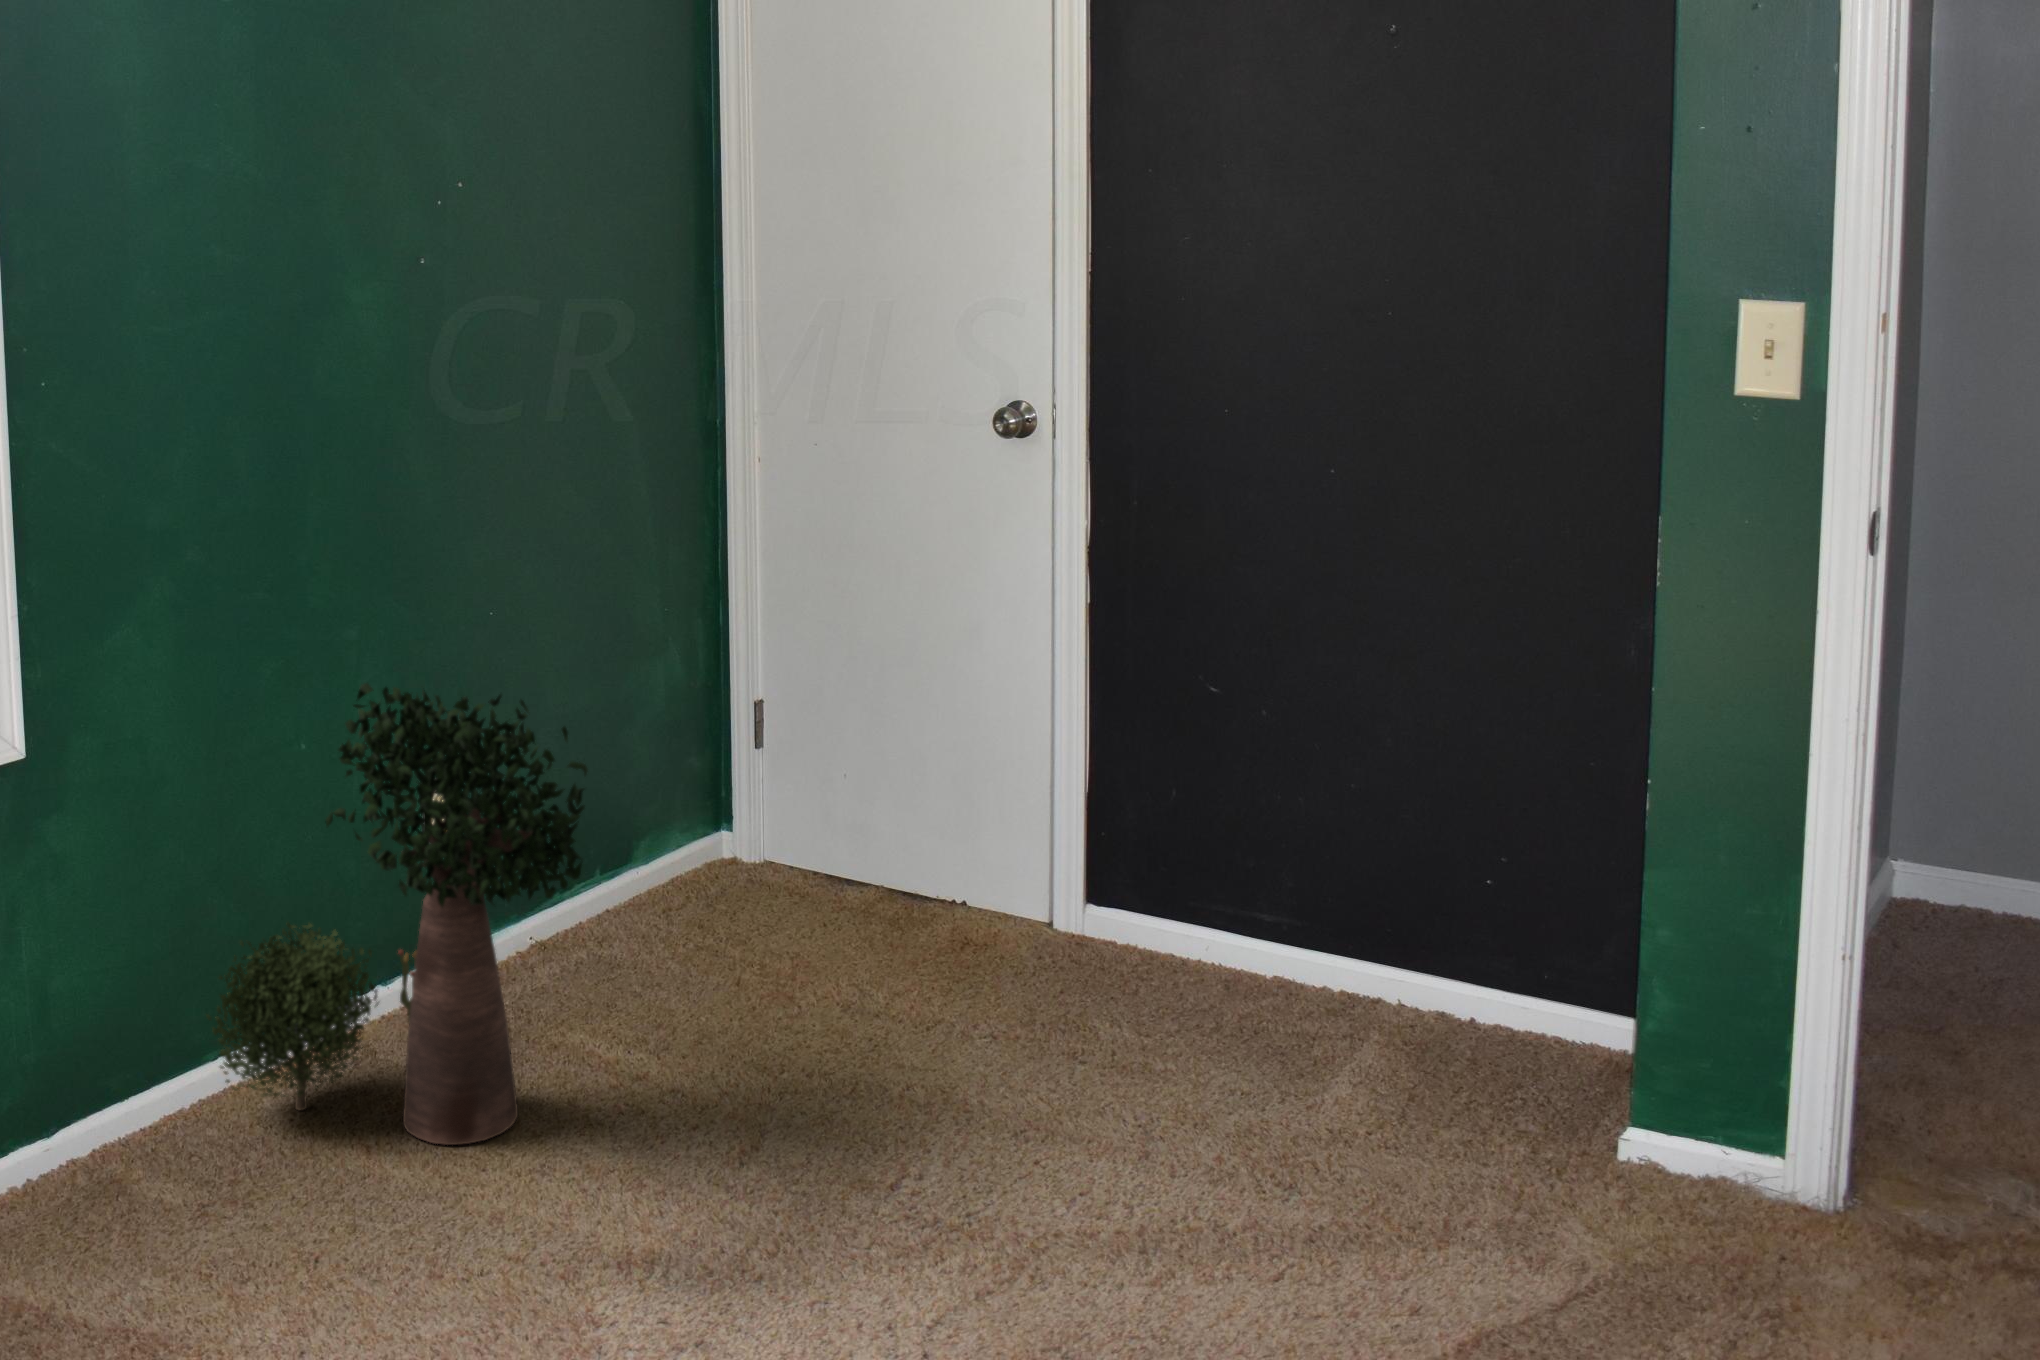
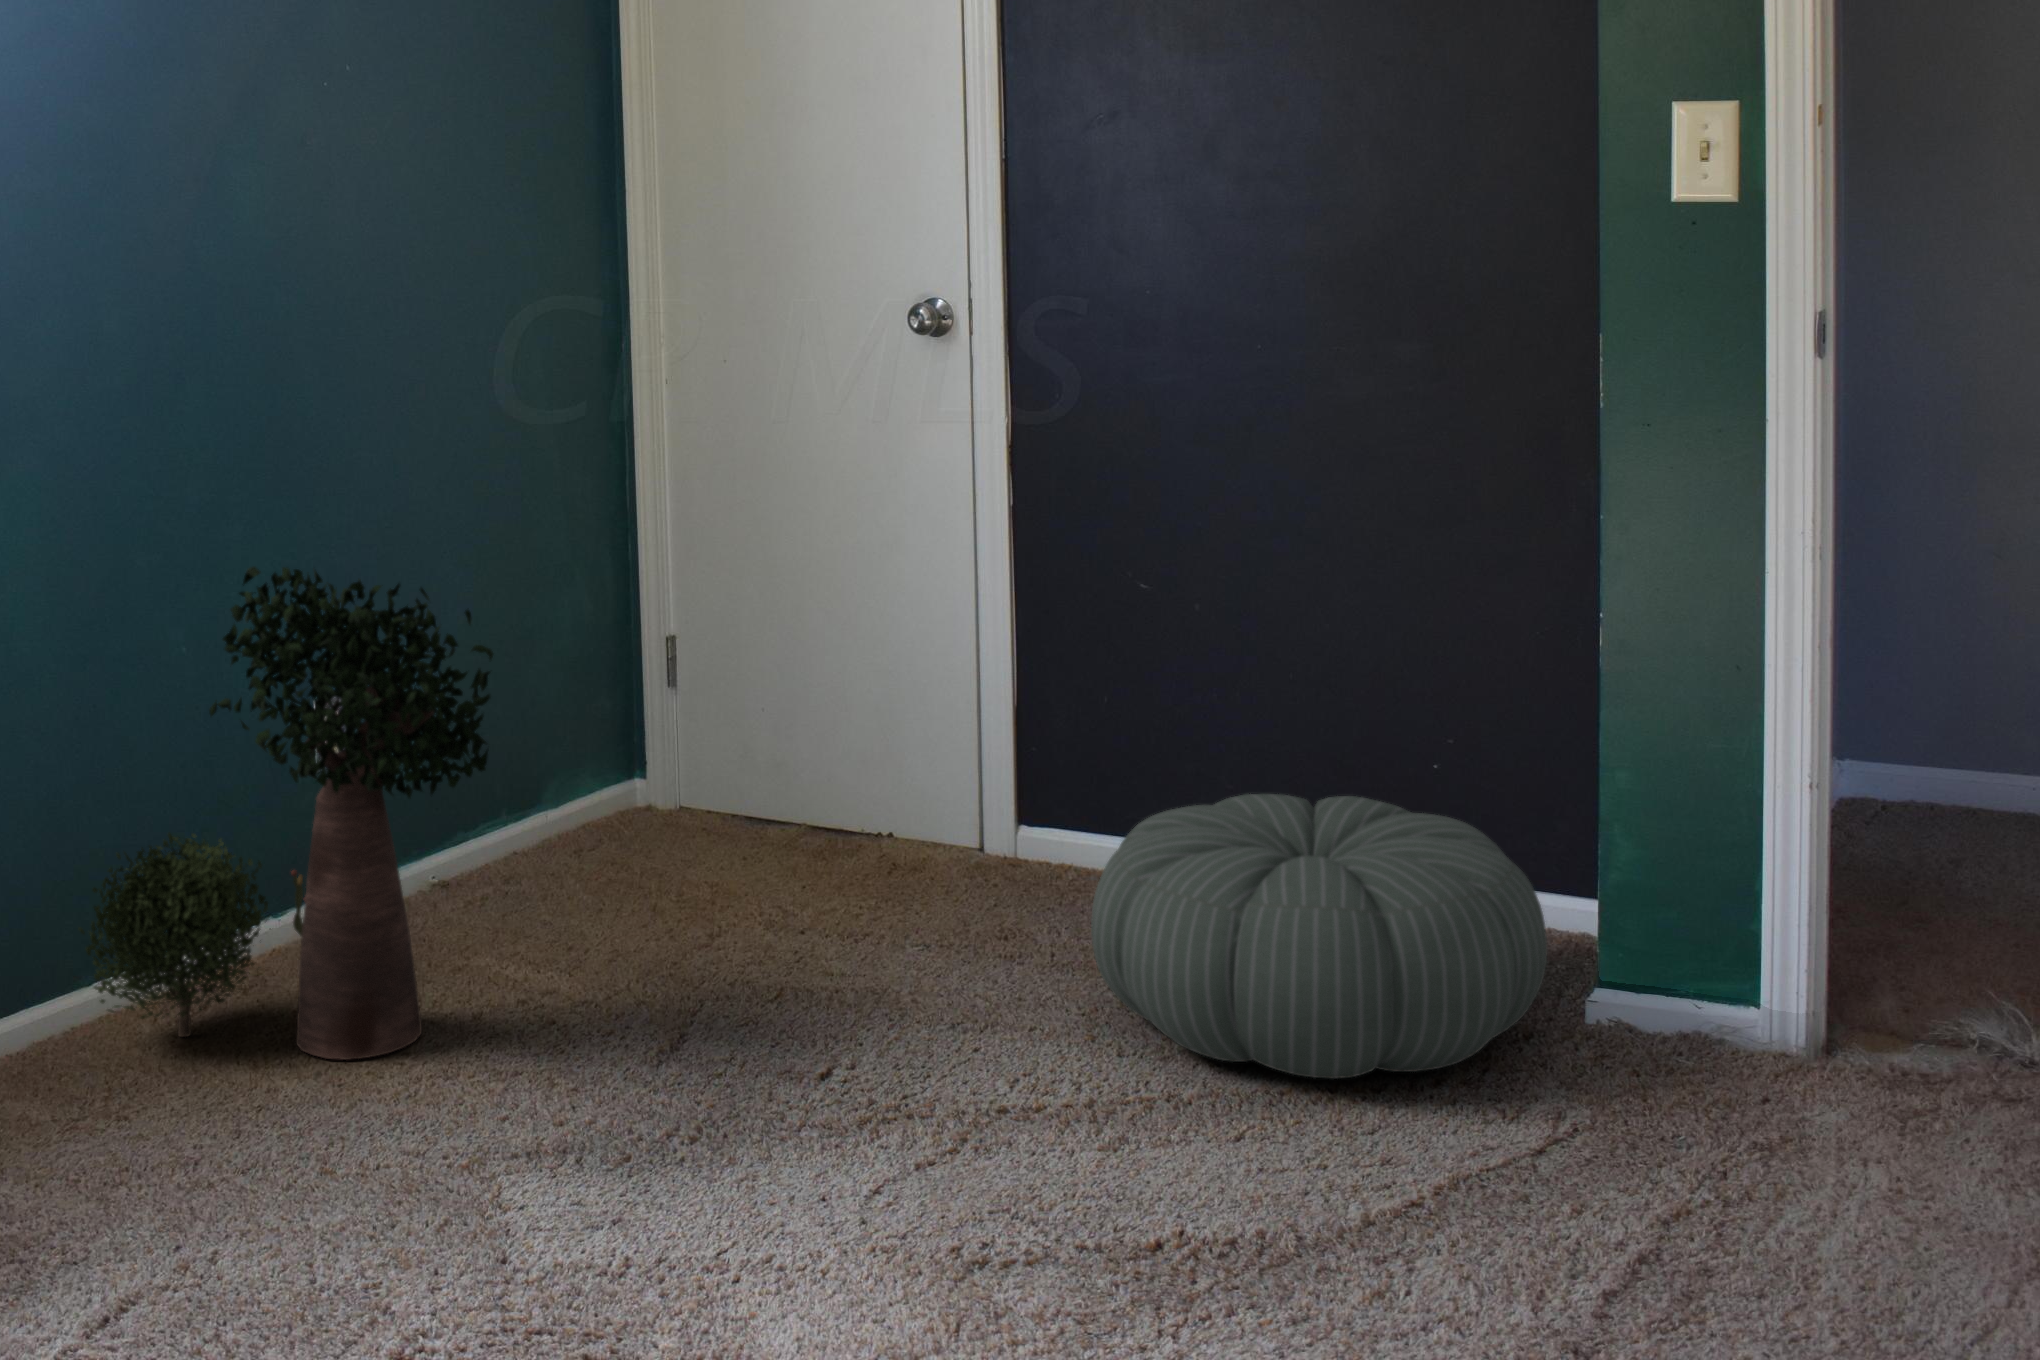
pouf: none [1148,913,1590,1217] -> present [1091,794,1547,1079]

